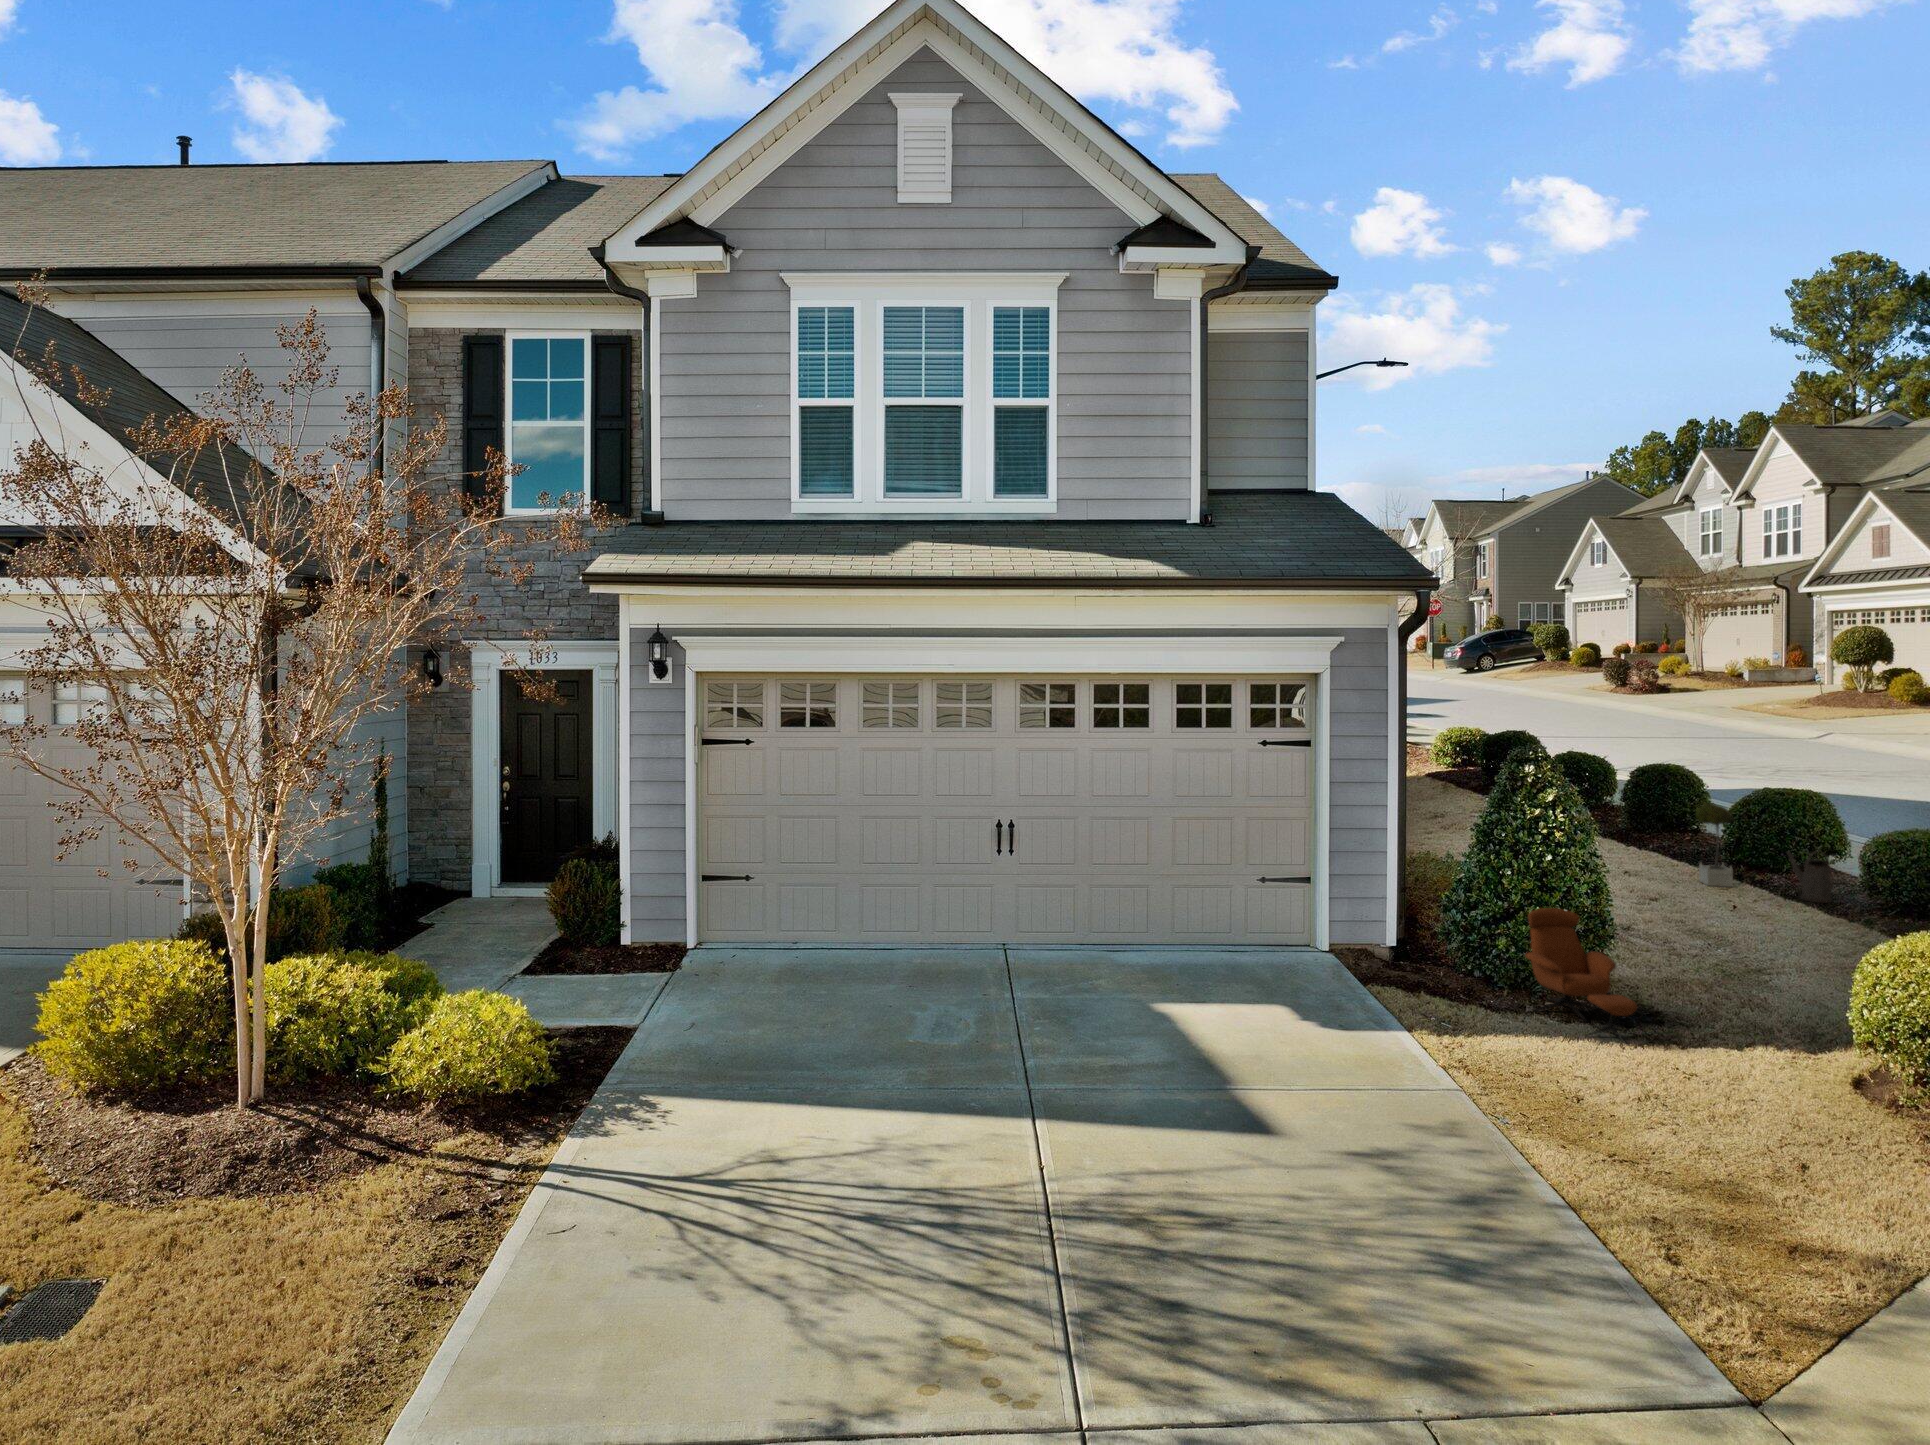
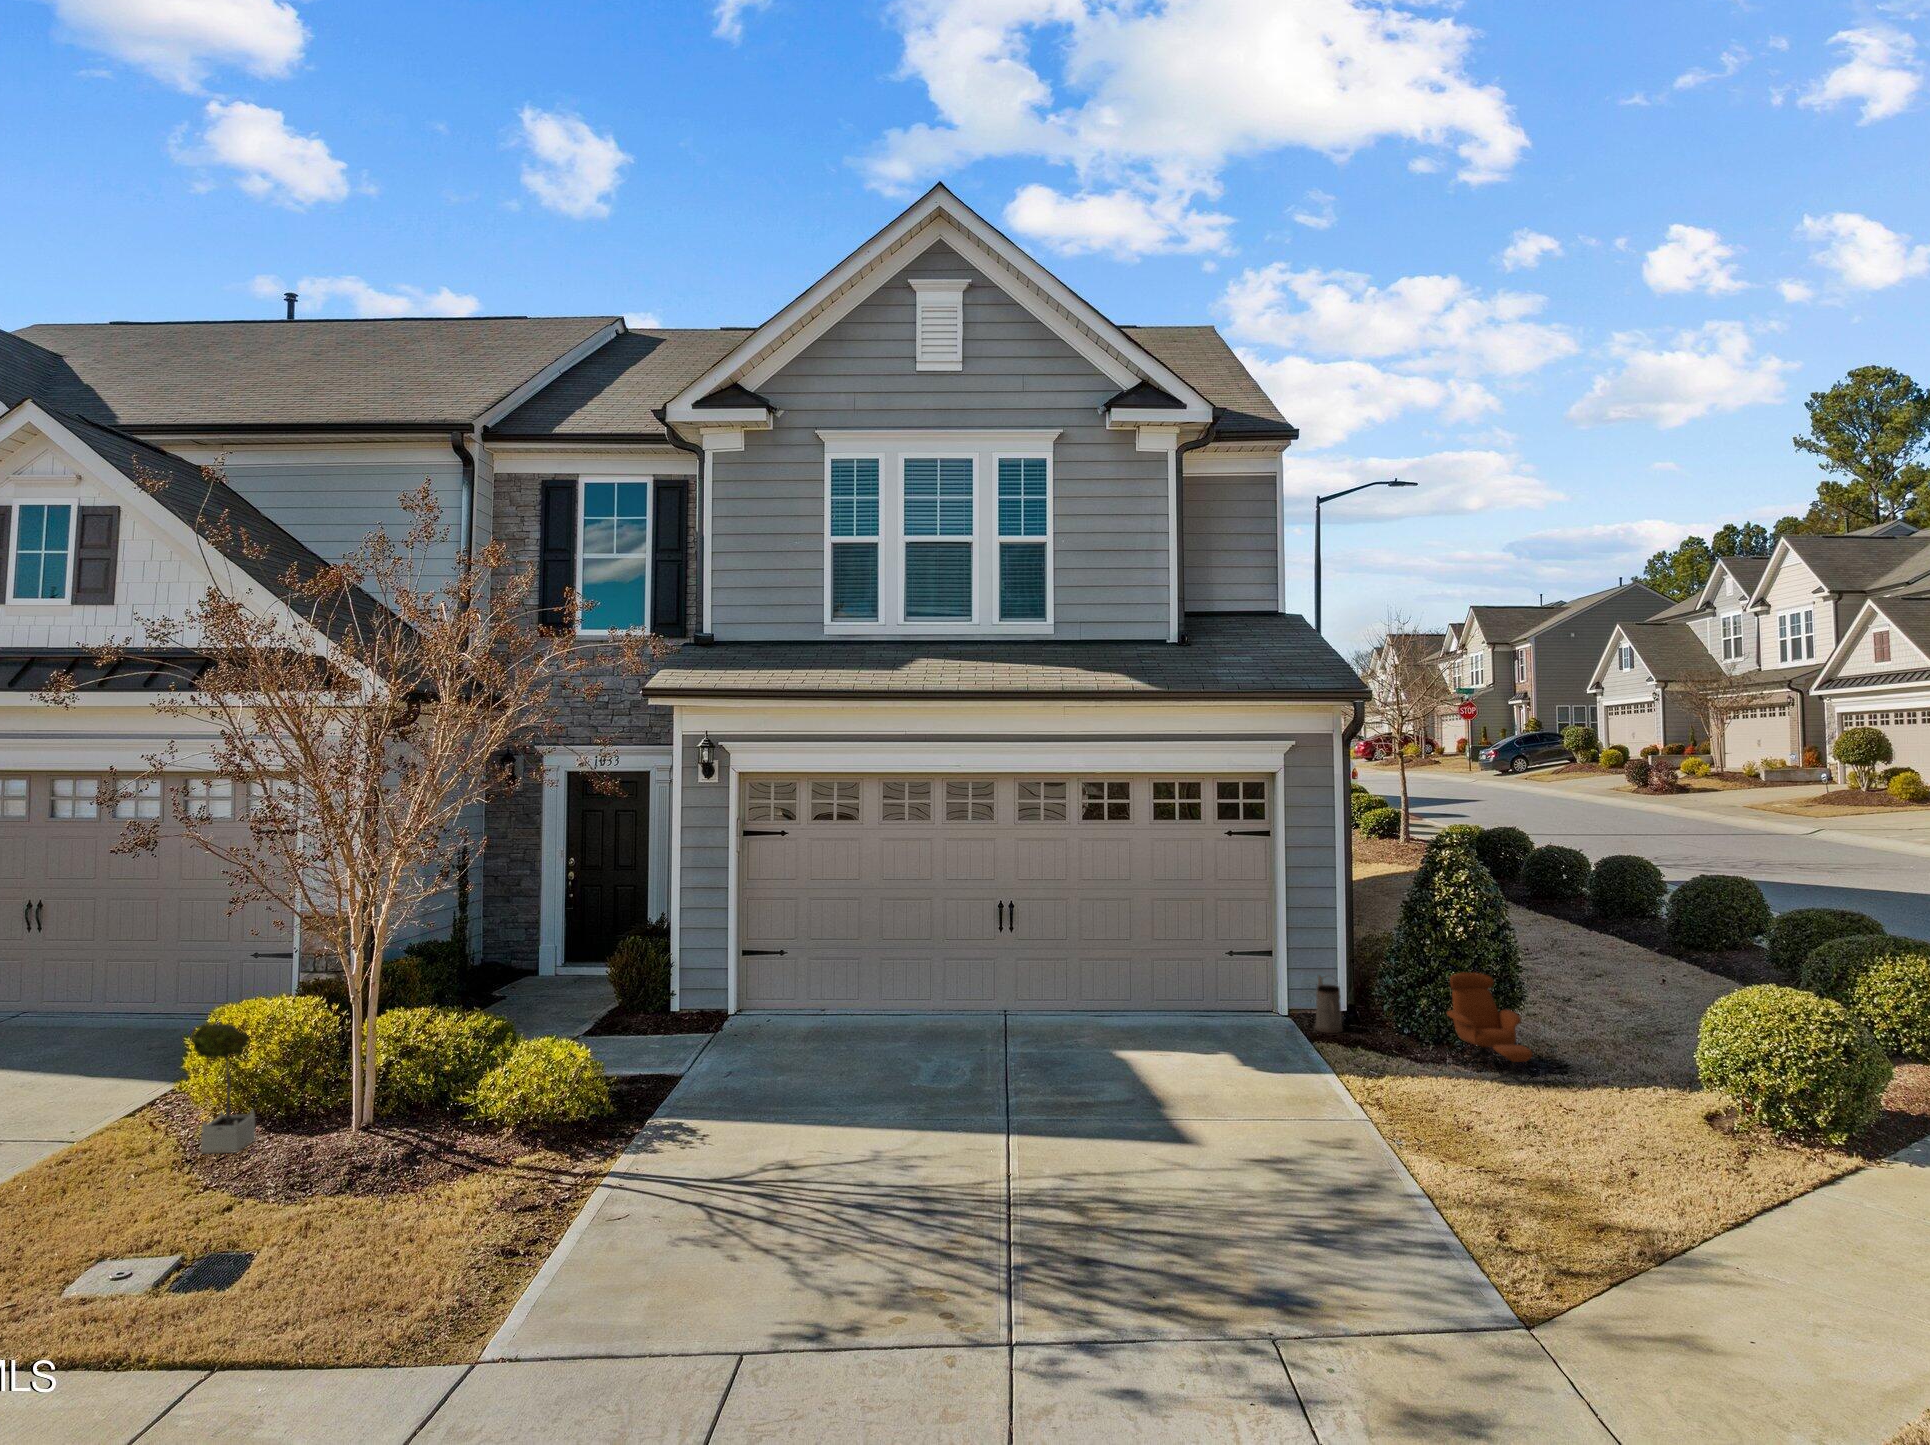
potted tree: present [1696,802,1735,887] -> present [192,1024,255,1153]
watering can: present [1787,851,1833,903] -> present [1315,975,1343,1033]

